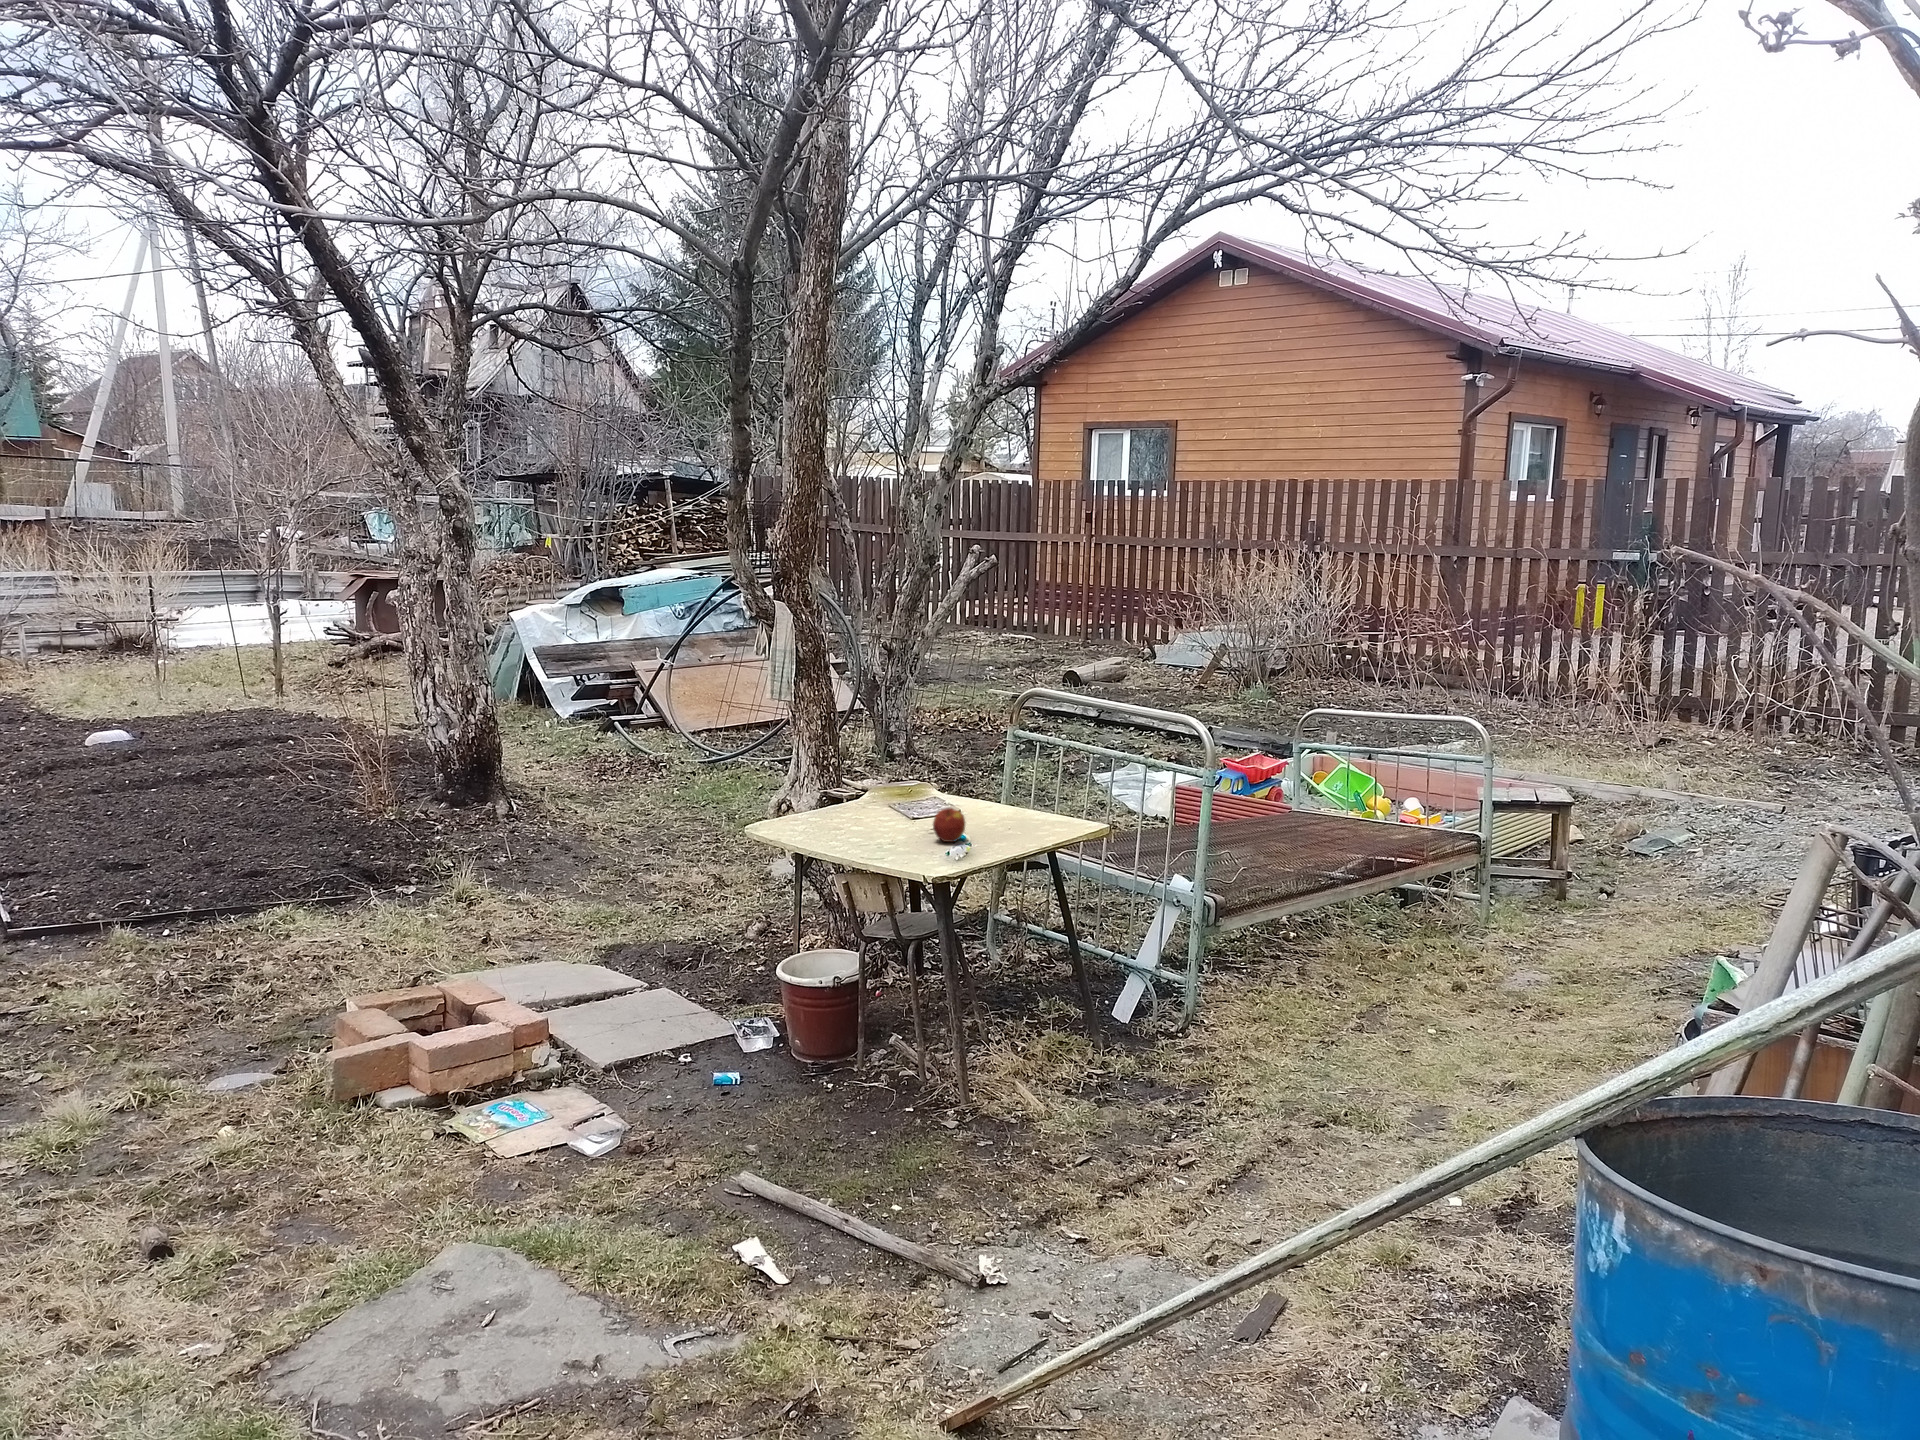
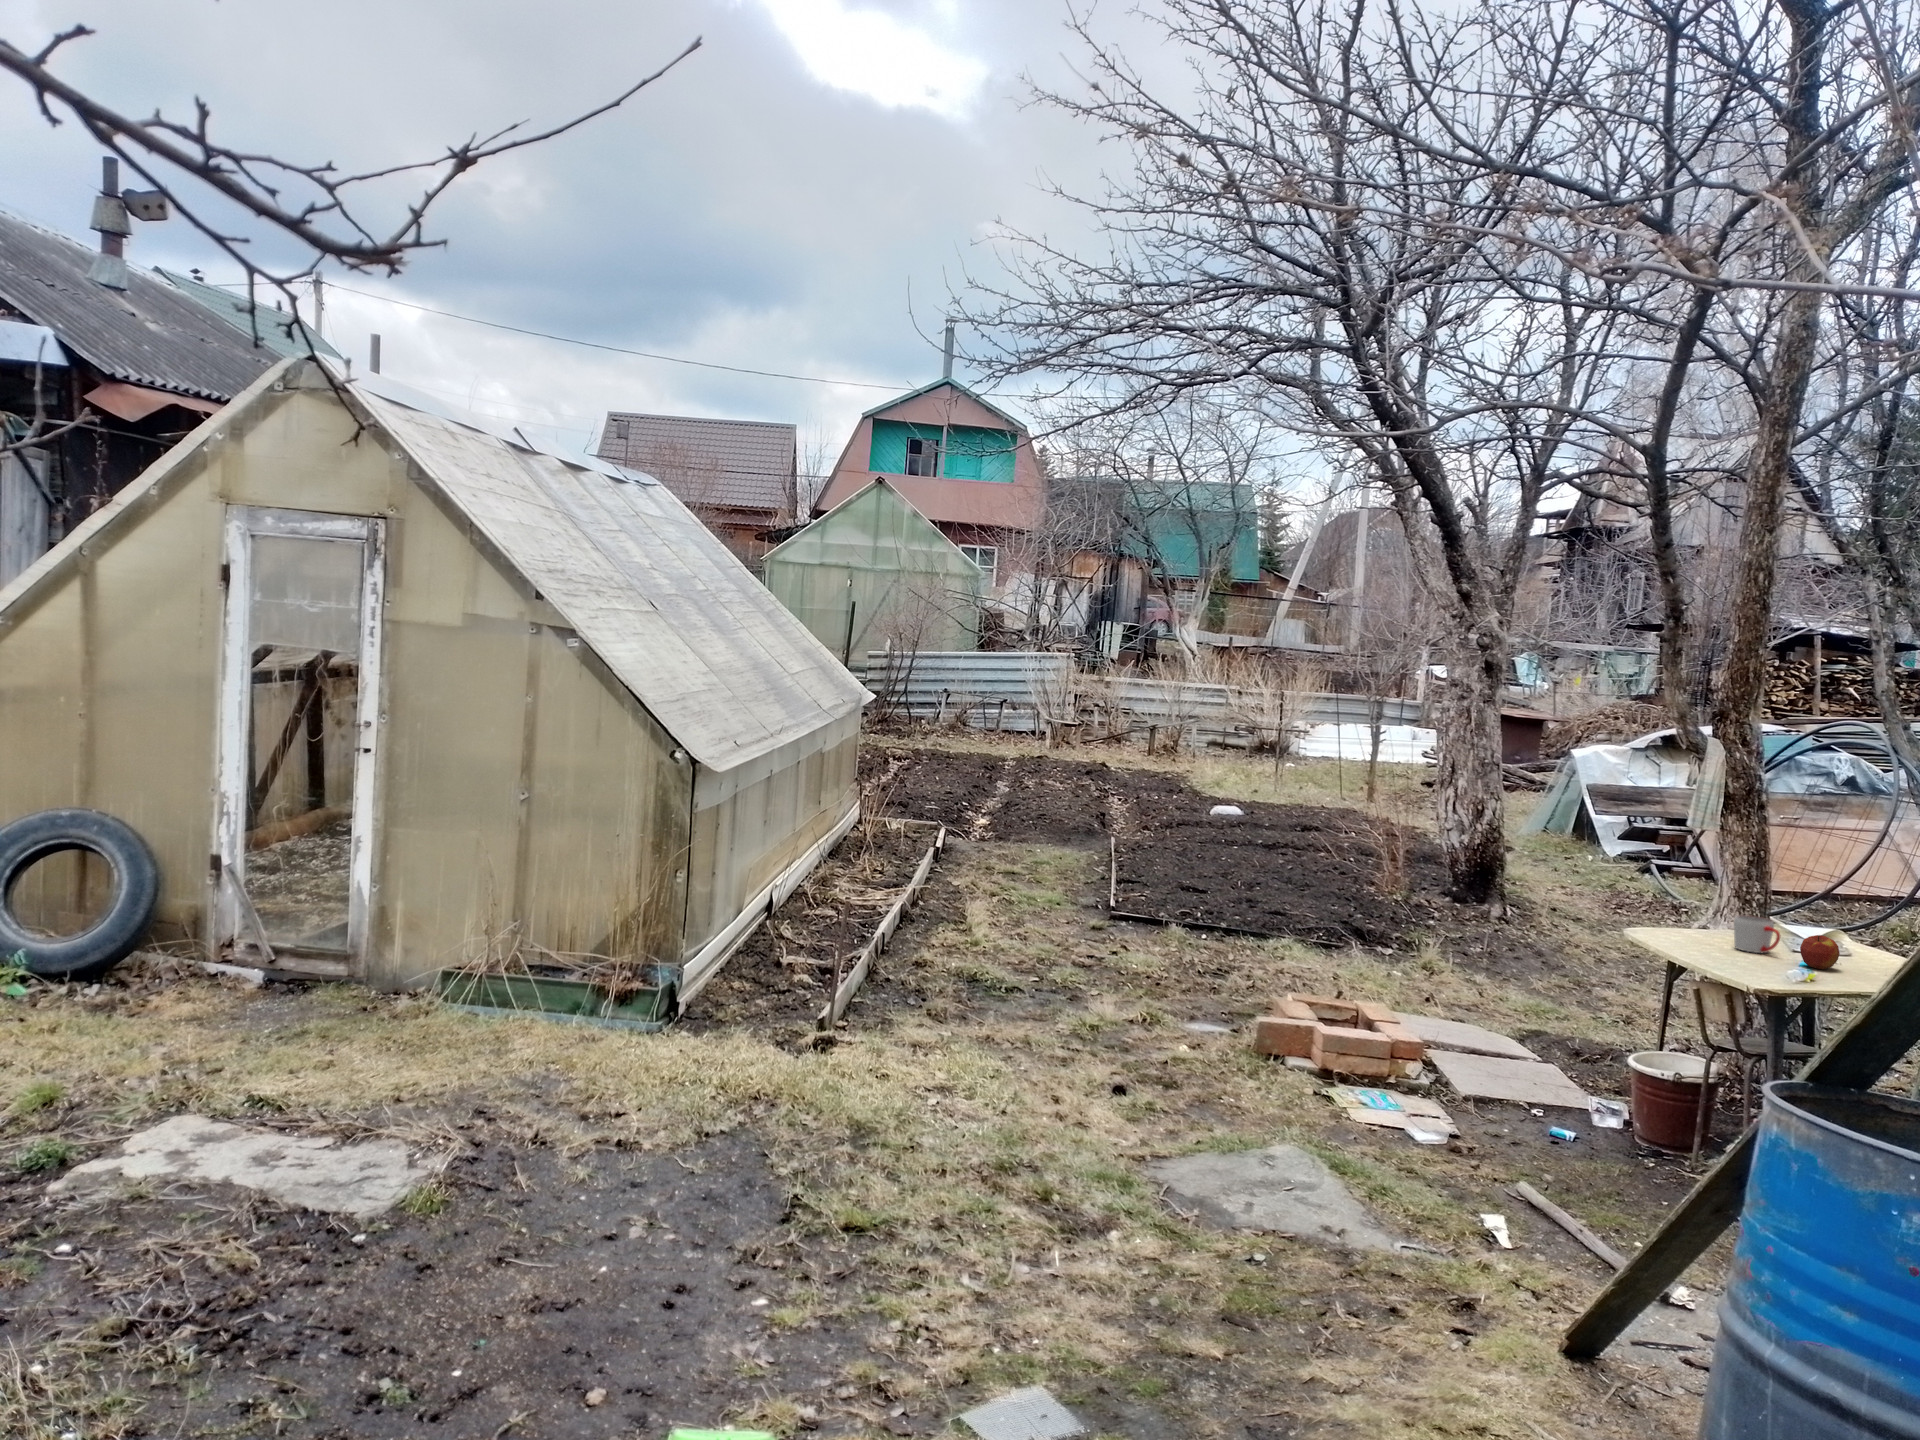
mug: none [863,798,910,837] -> present [1734,915,1780,953]

